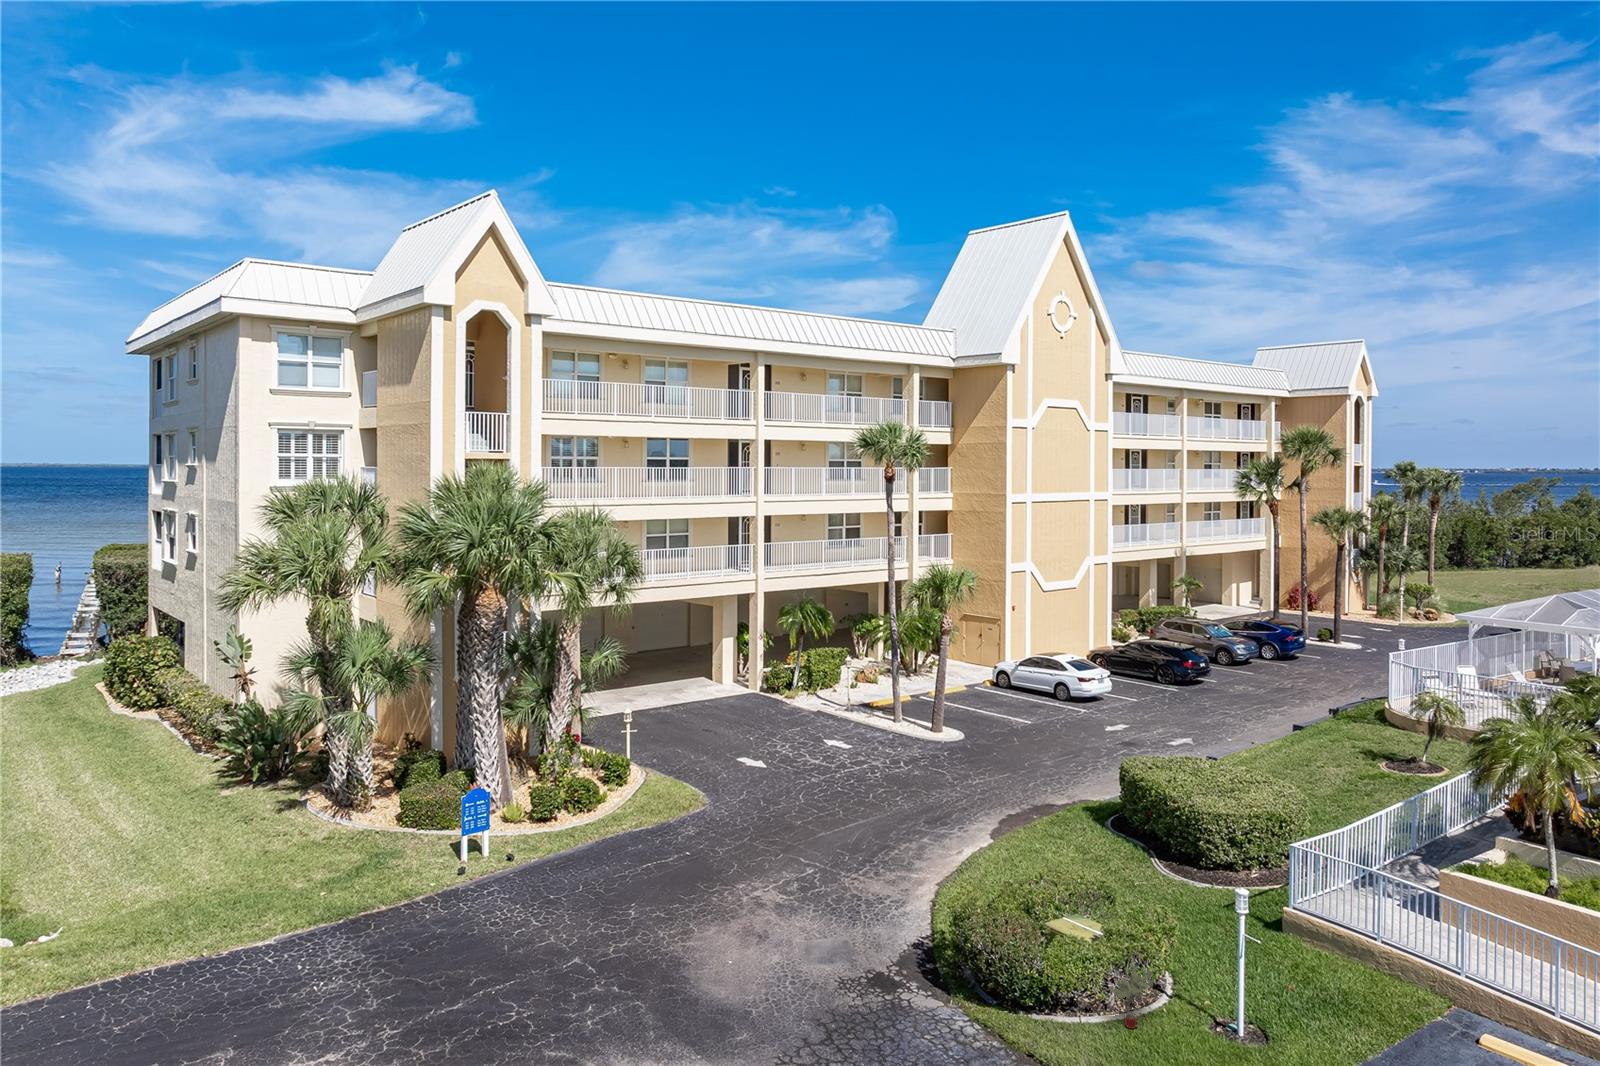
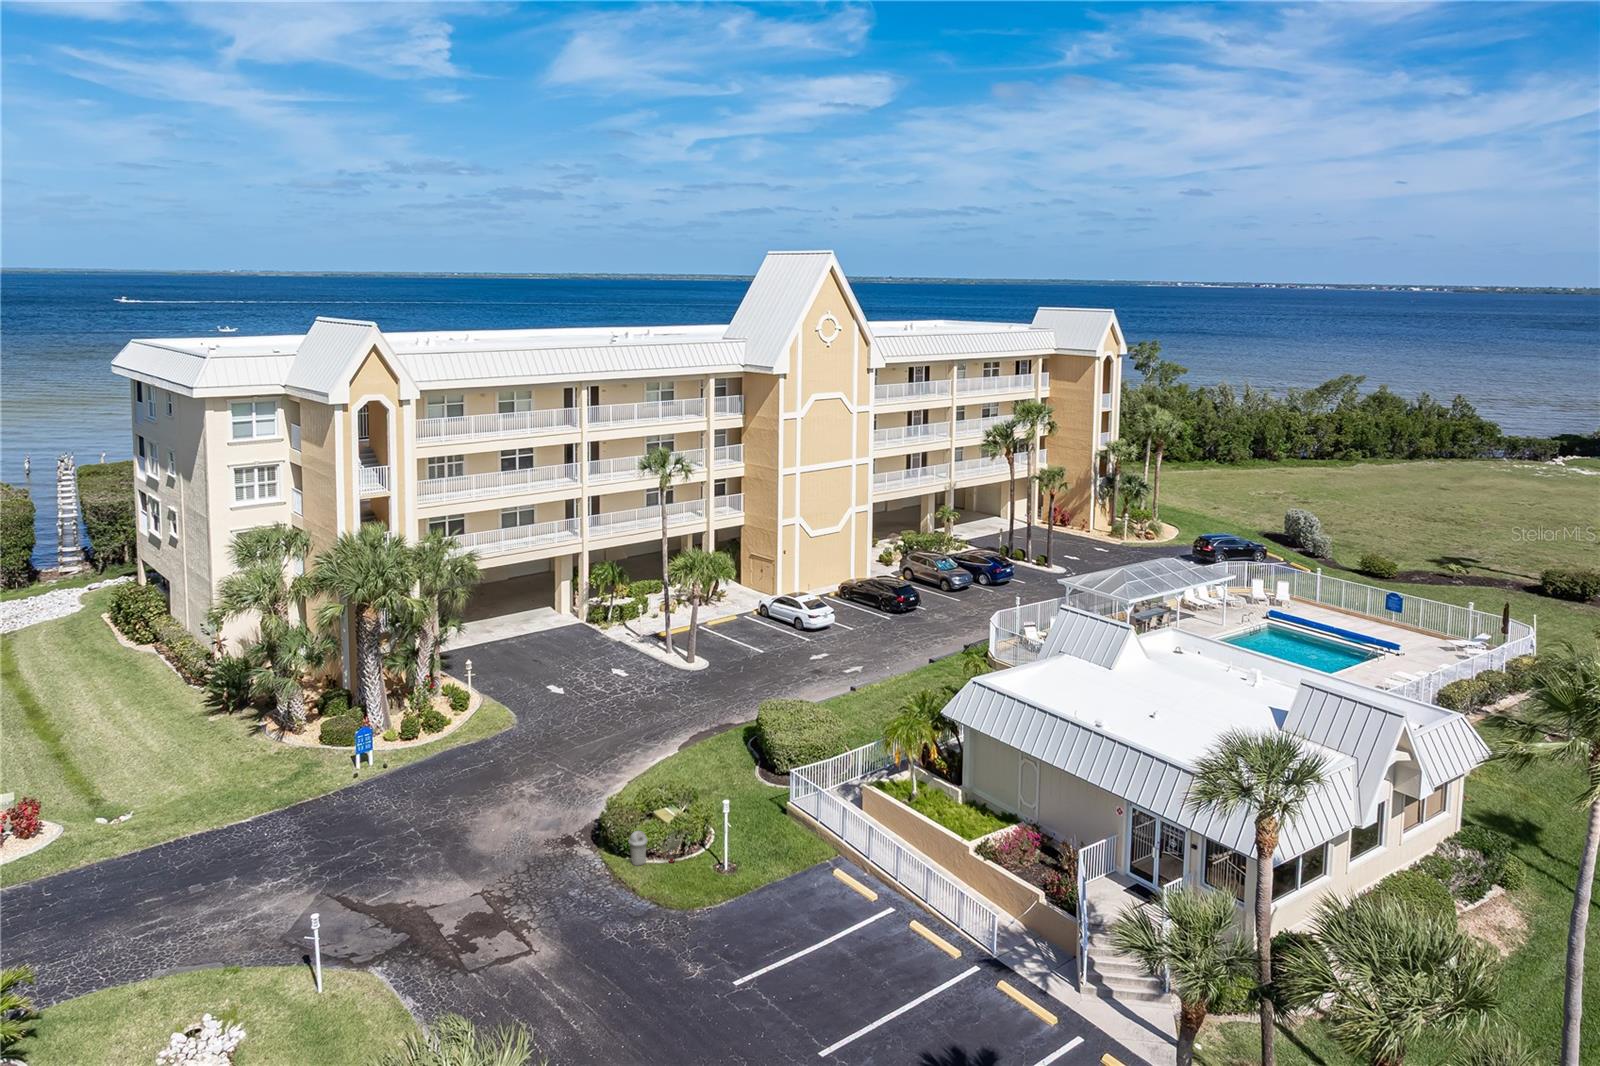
trash can: none [1041,956,1082,1033] -> present [629,831,648,865]

